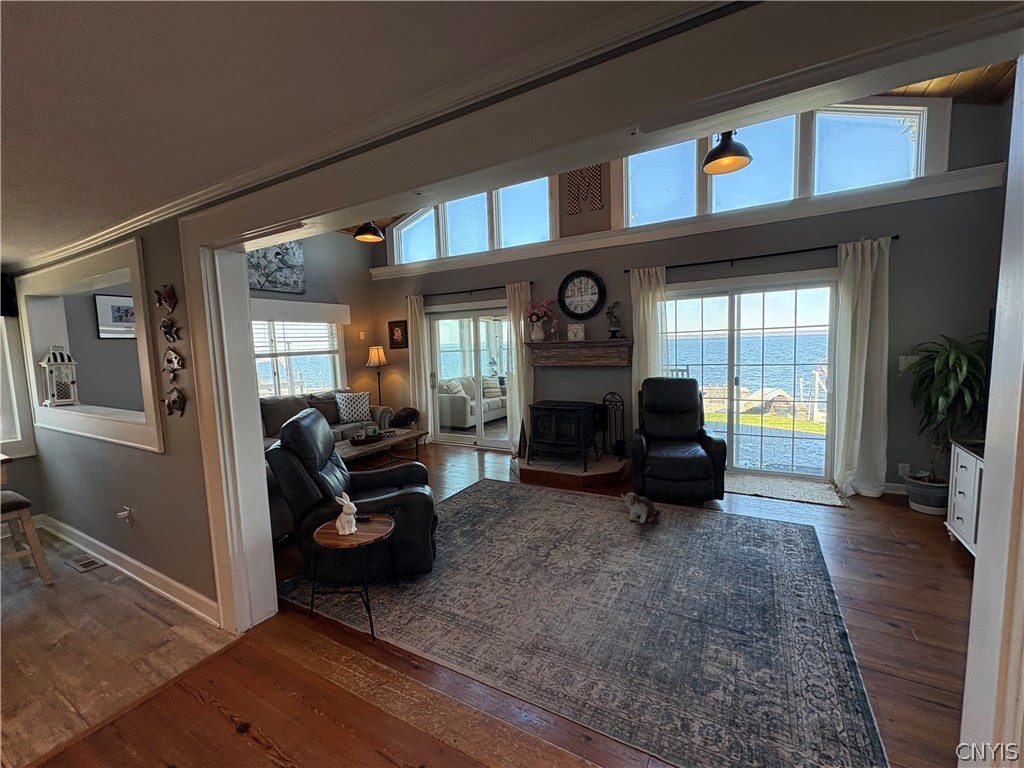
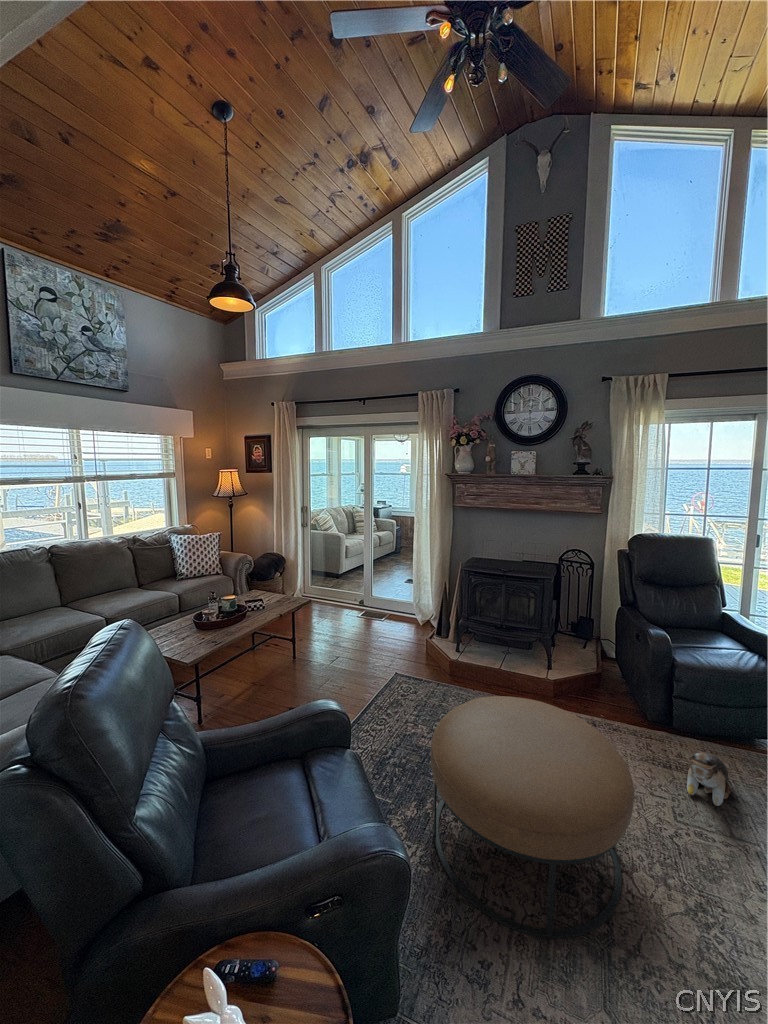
ottoman: none [468,466,569,558] -> present [430,696,634,939]

